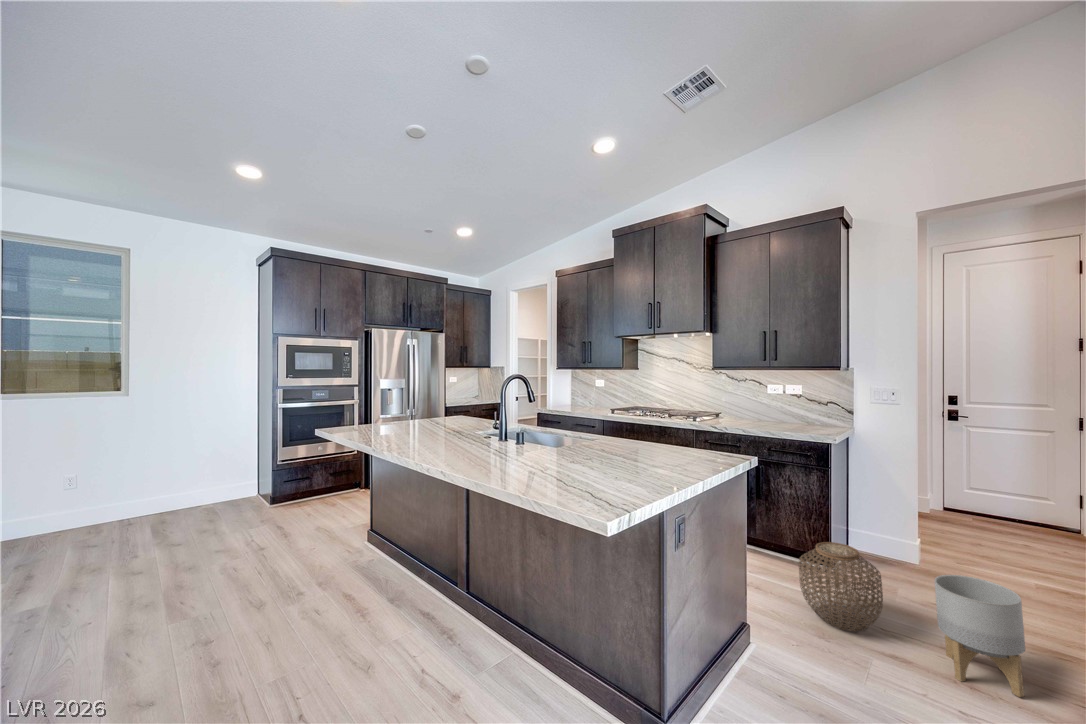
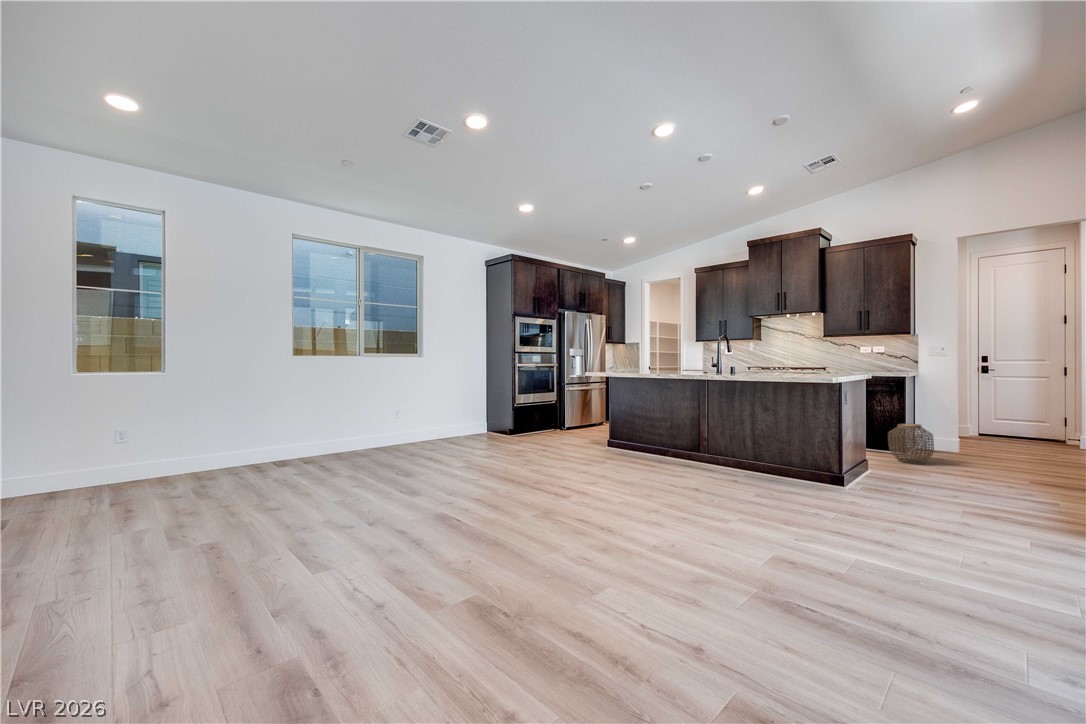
planter: present [935,575,1025,697] -> none [960,429,1001,474]

